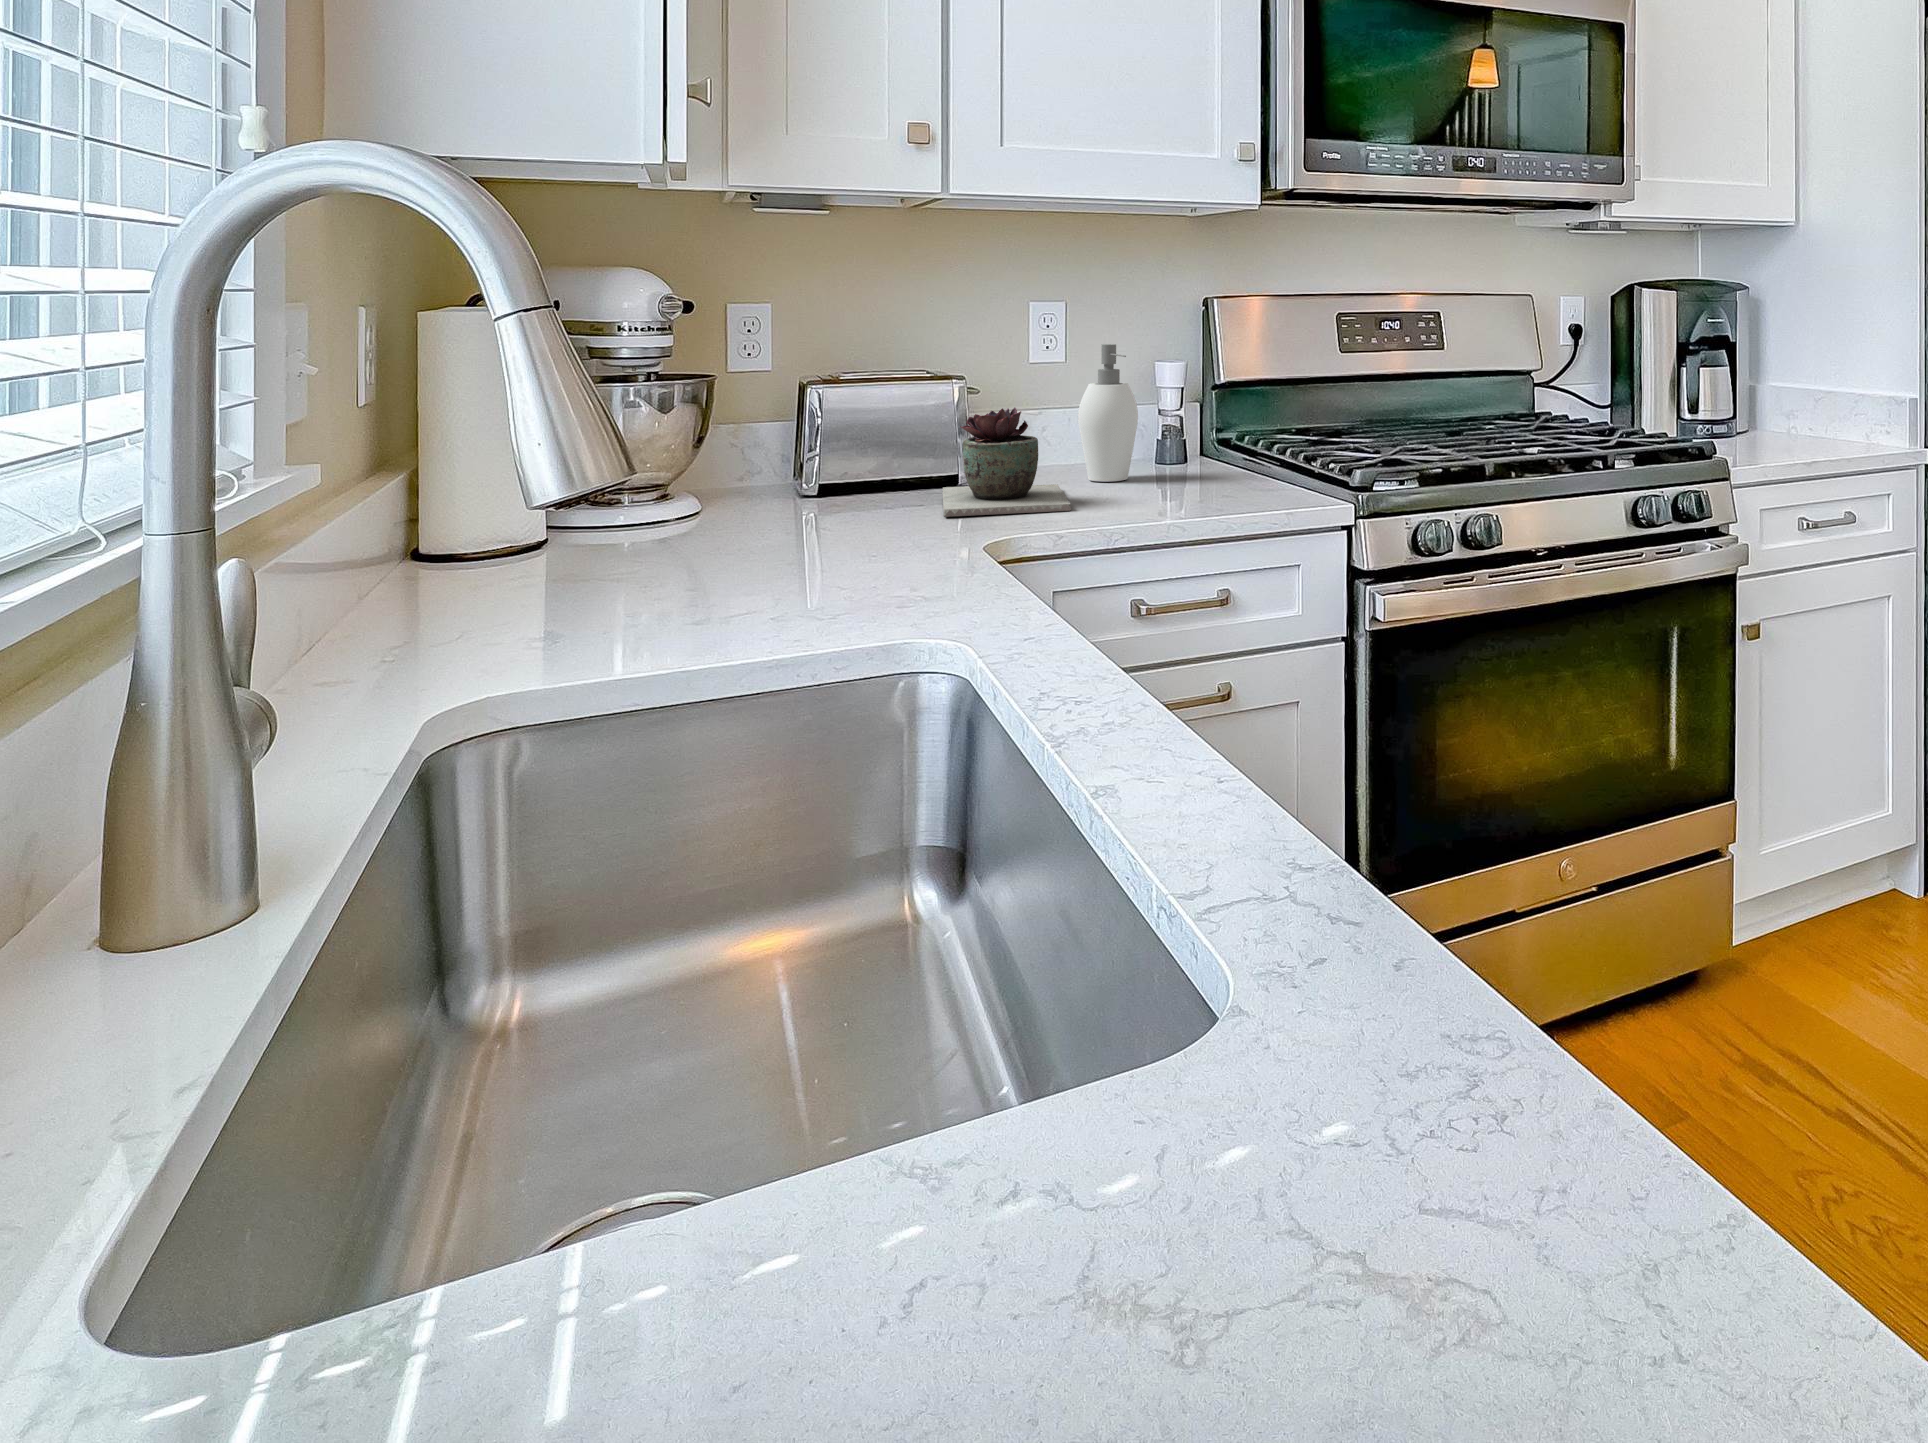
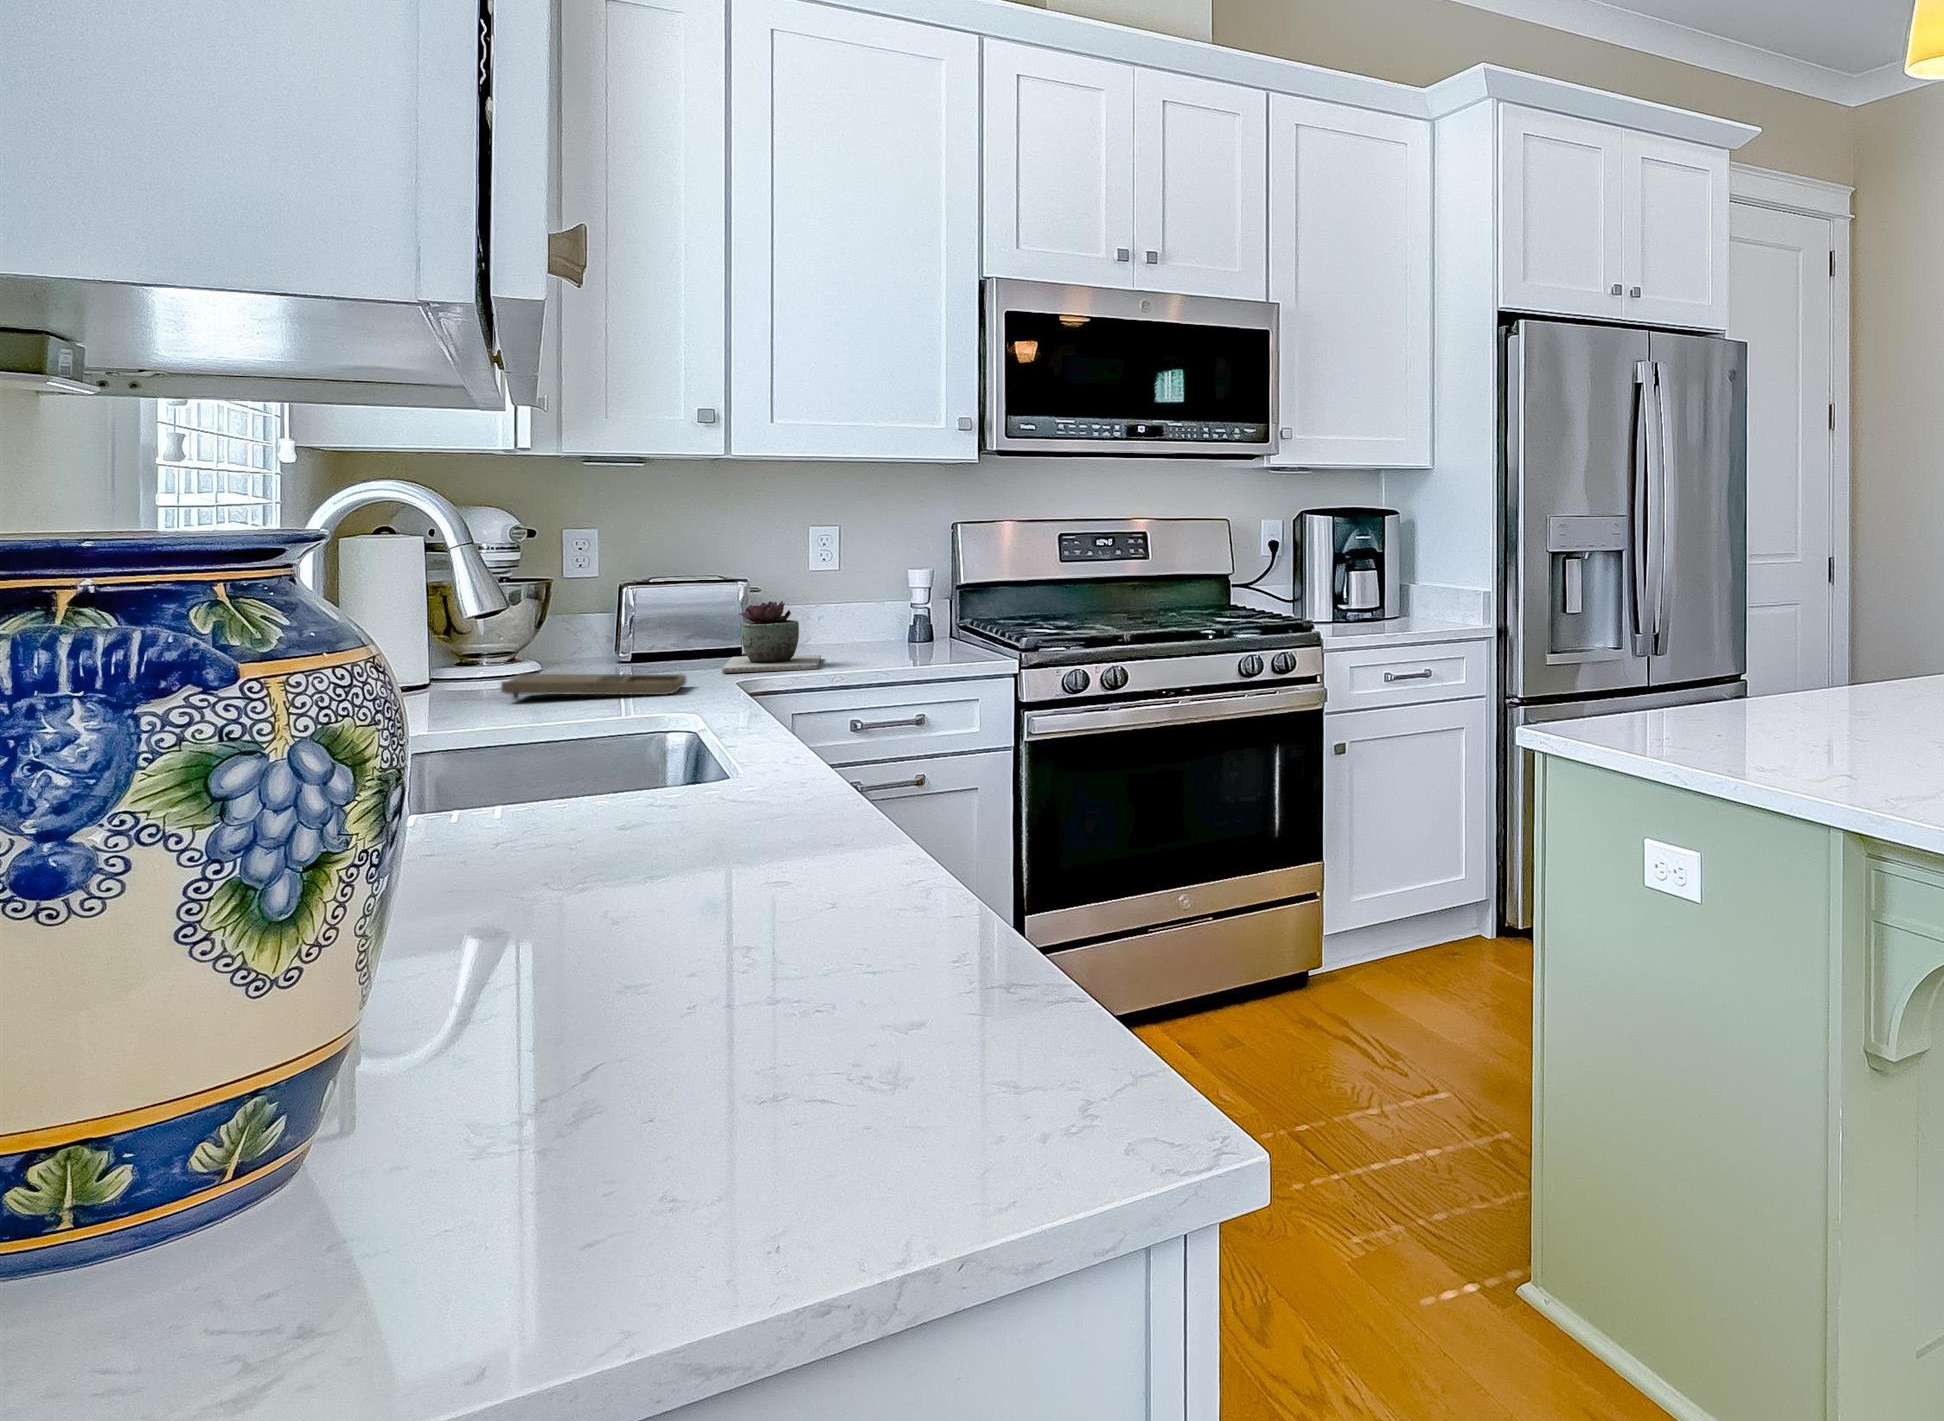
soap dispenser: present [1078,344,1138,482] -> none [841,558,889,654]
tray: none [653,526,910,573] -> present [501,673,686,700]

